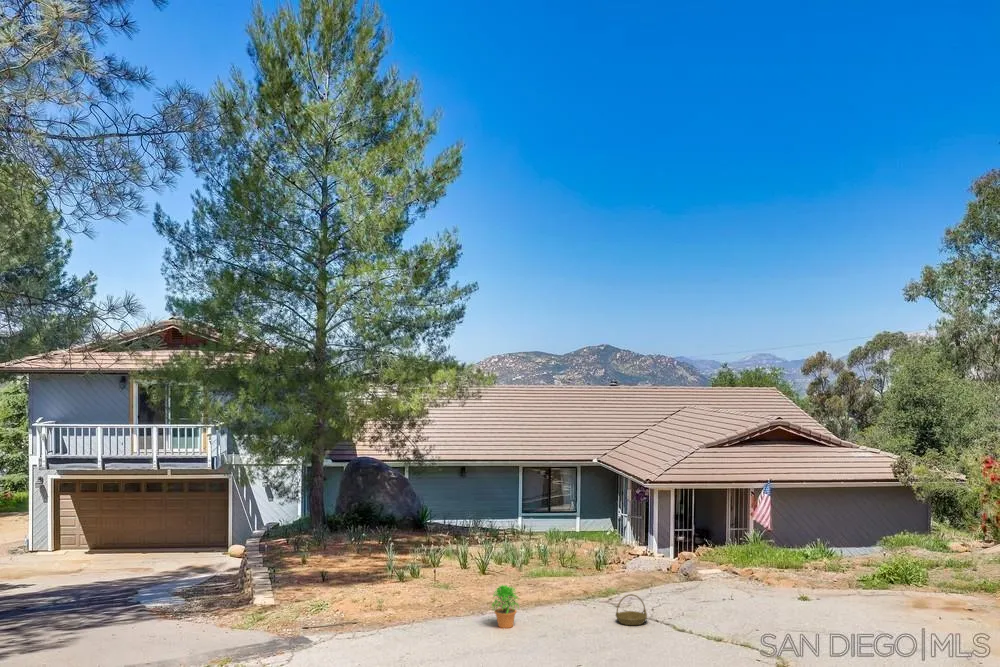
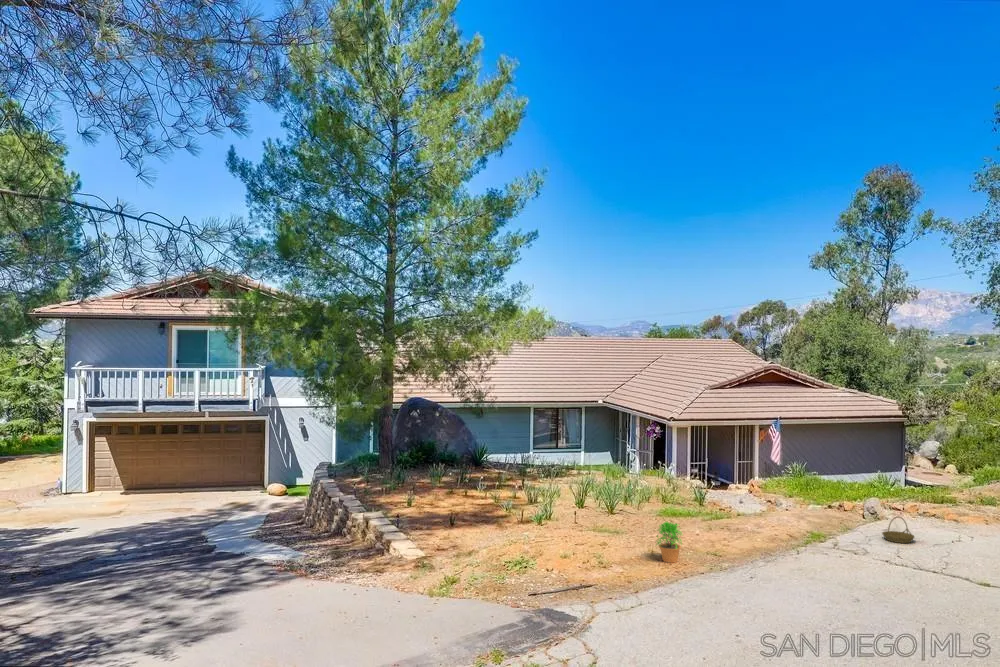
basket: present [616,594,647,625] -> present [882,516,914,543]

